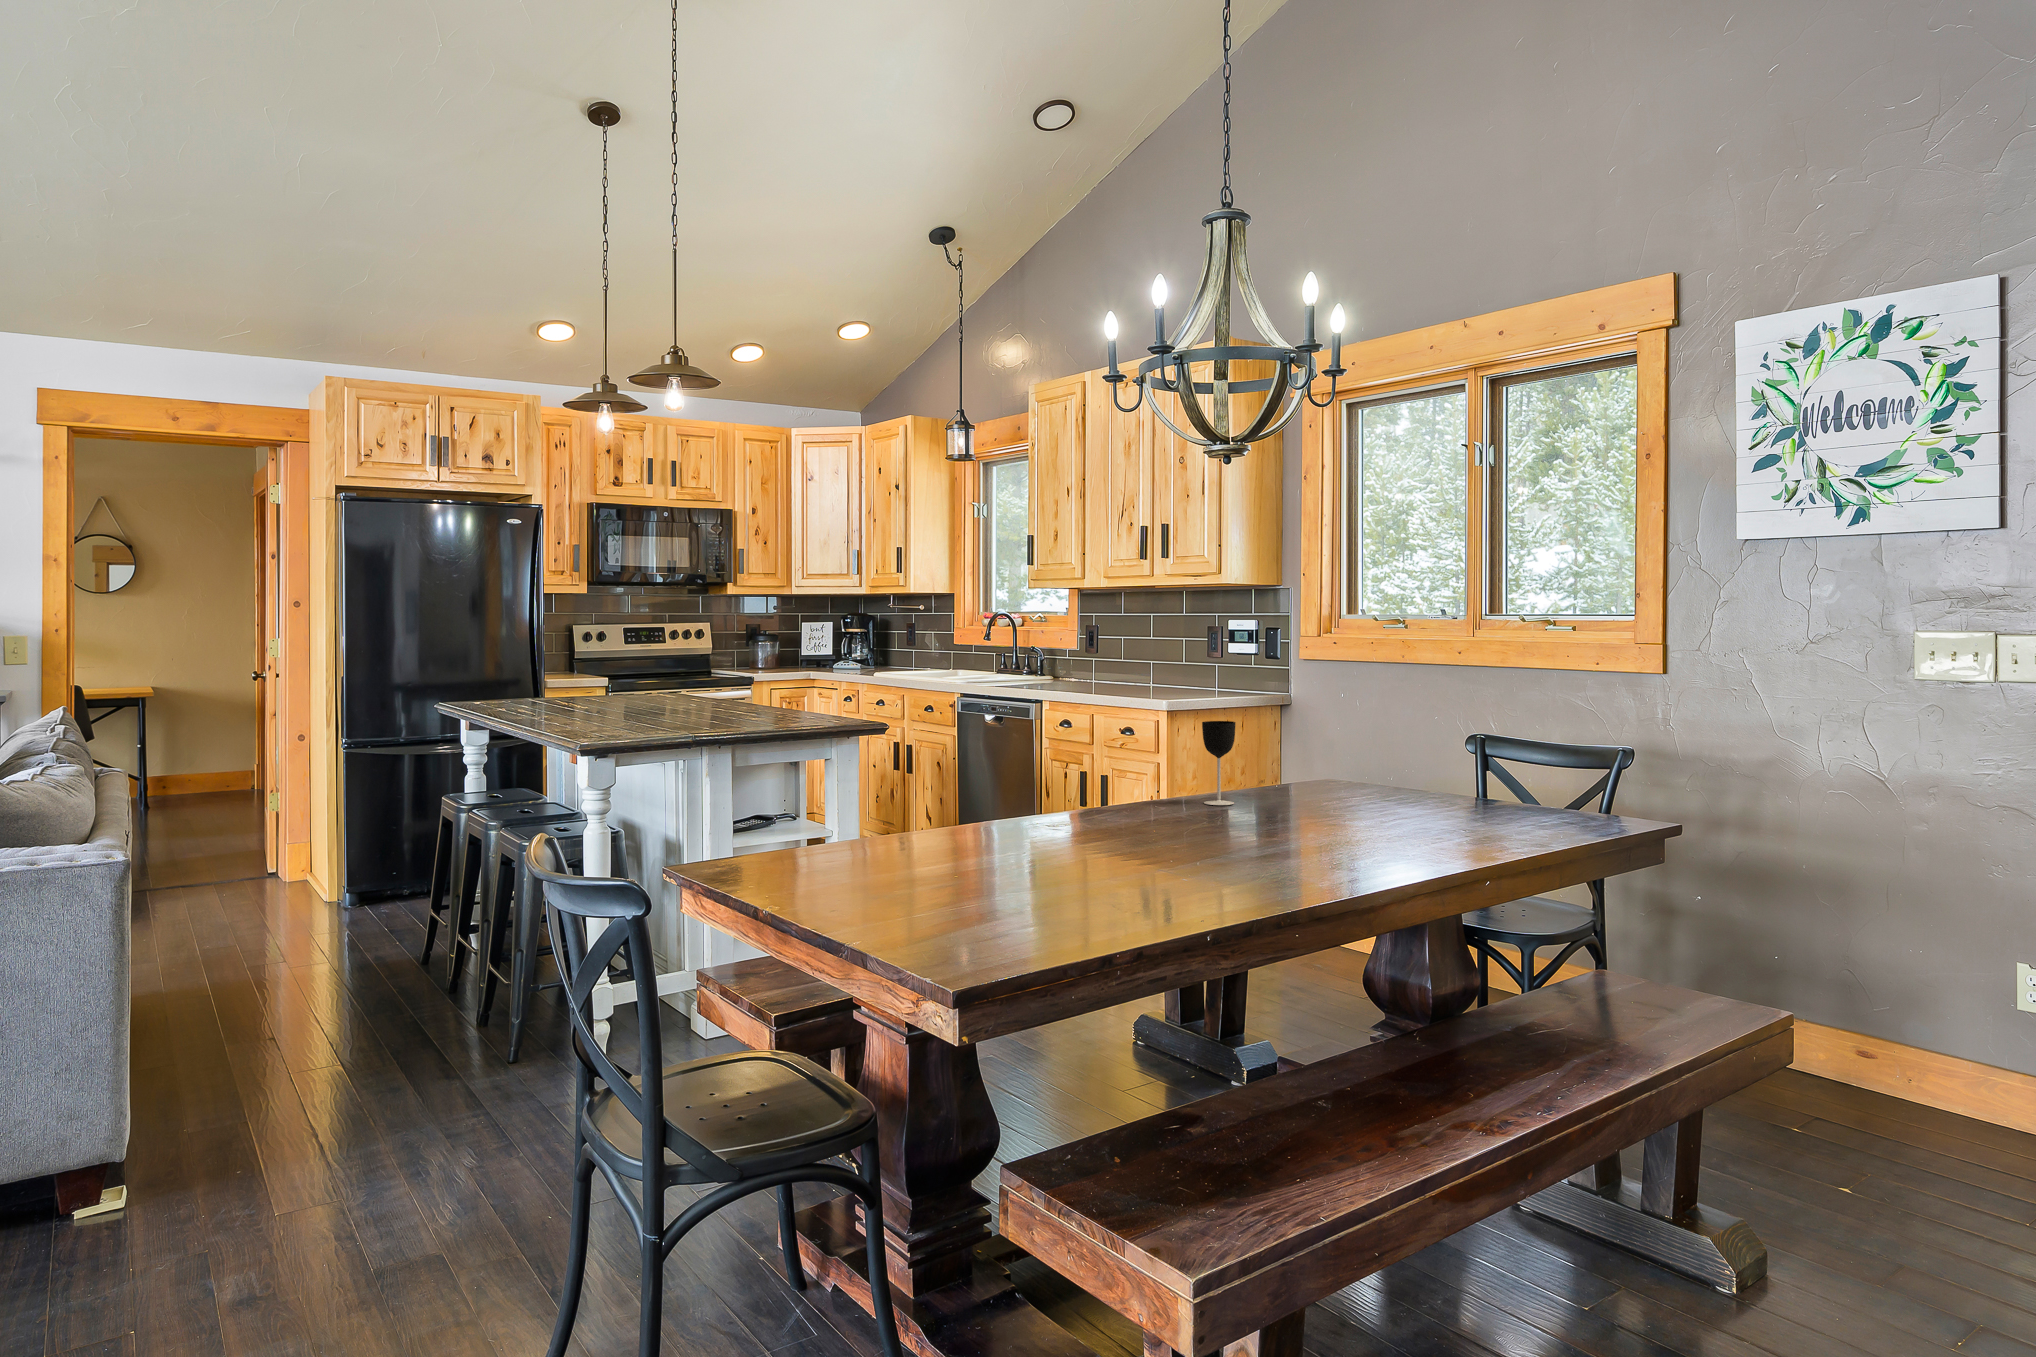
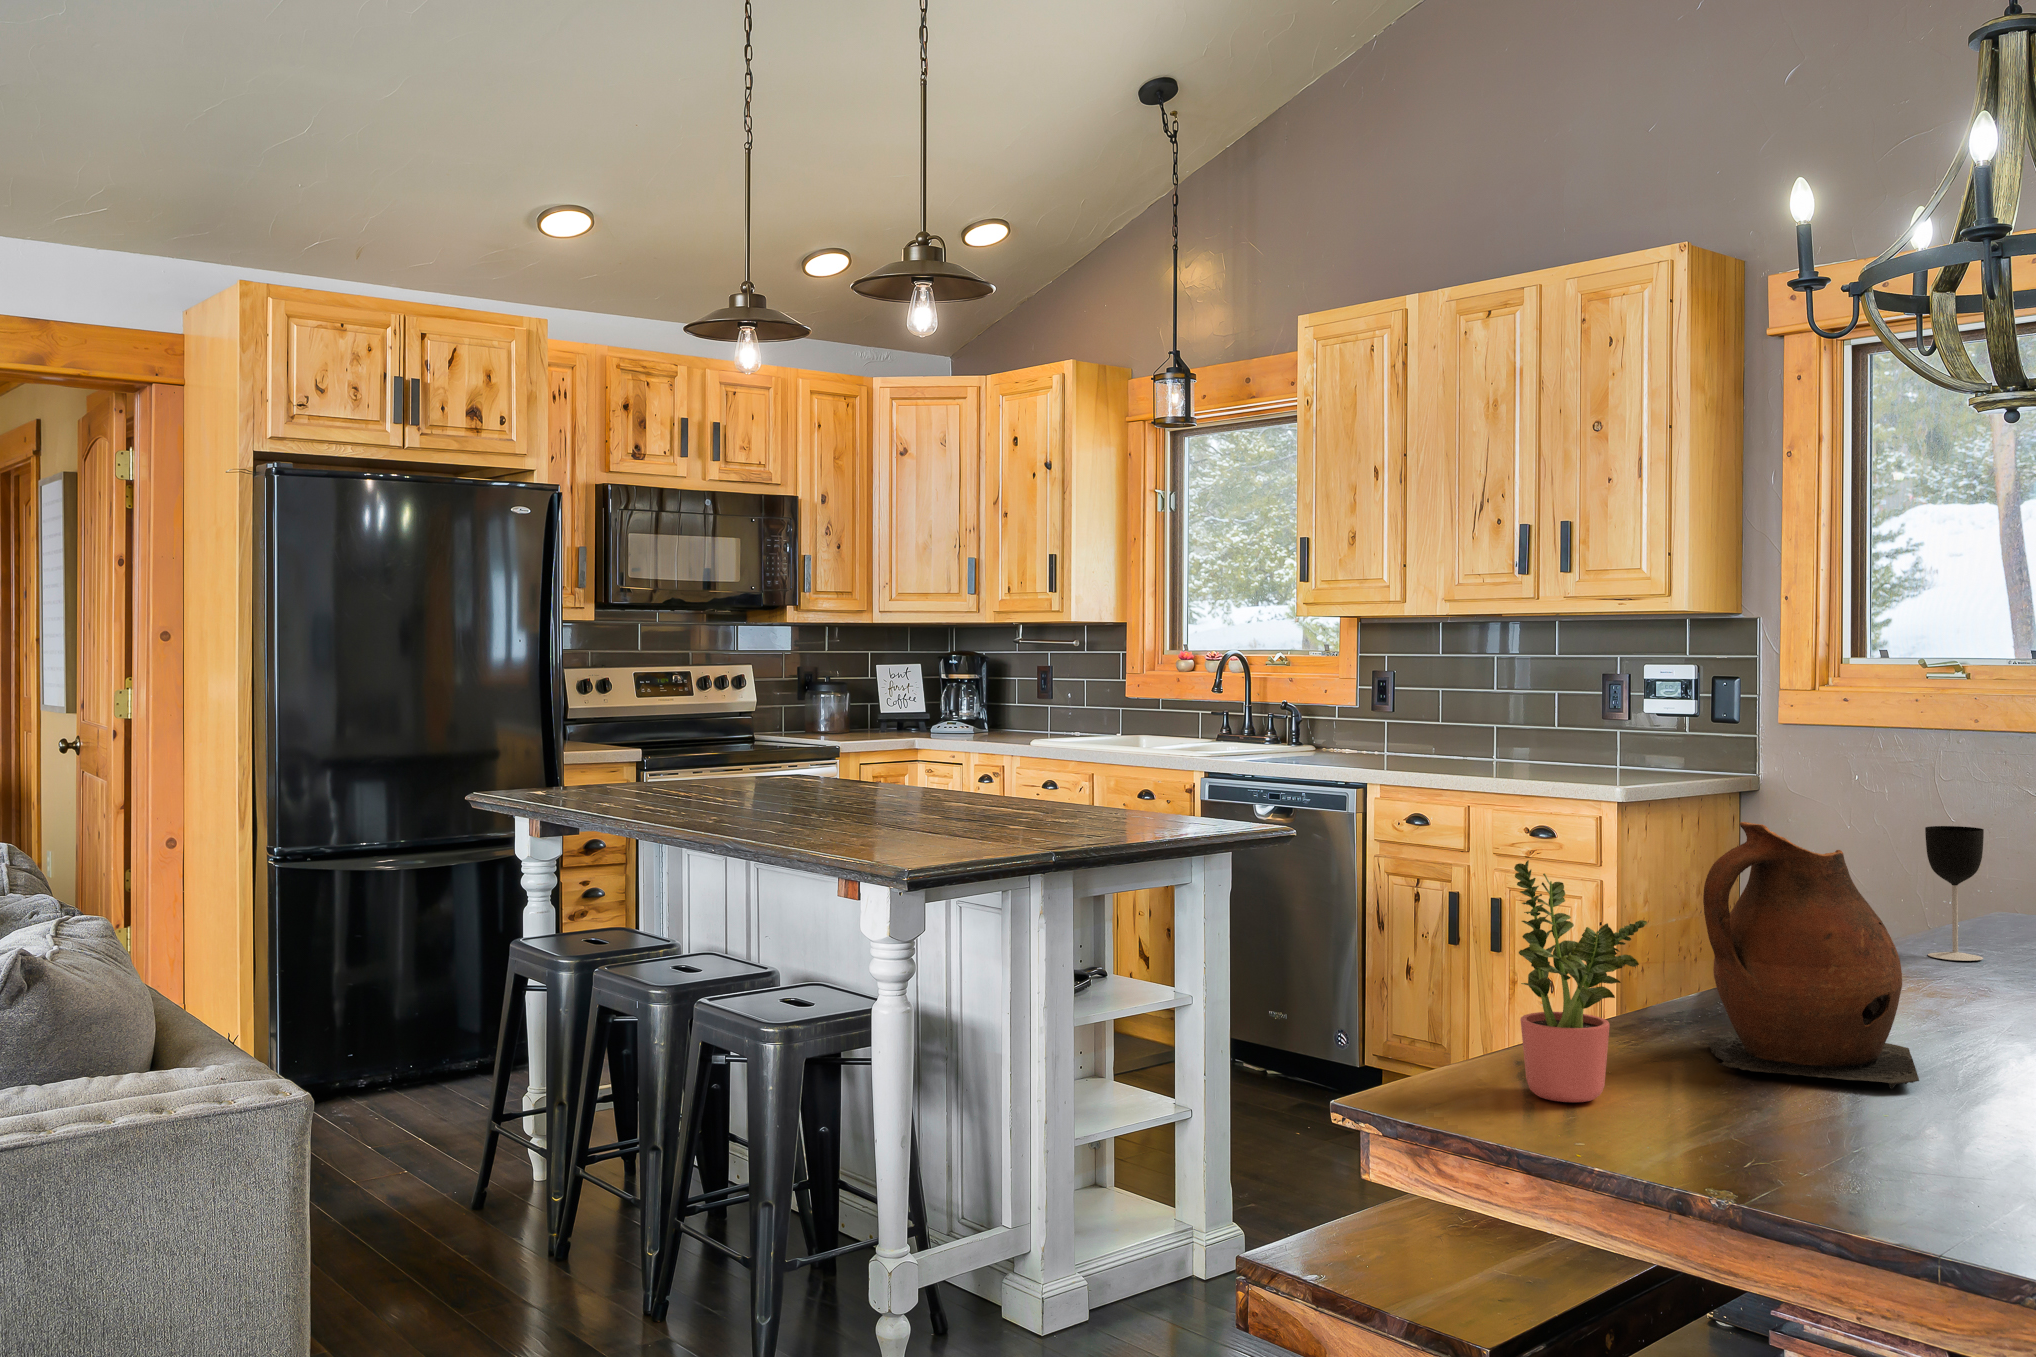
ceramic pitcher: none [902,711,1040,866] -> present [1702,822,1919,1089]
potted plant: none [750,731,846,869] -> present [1514,861,1647,1102]

